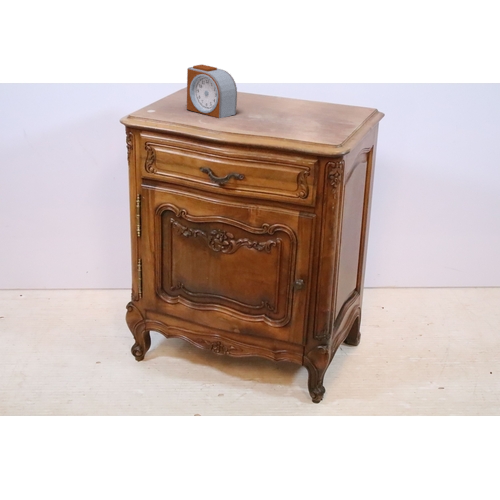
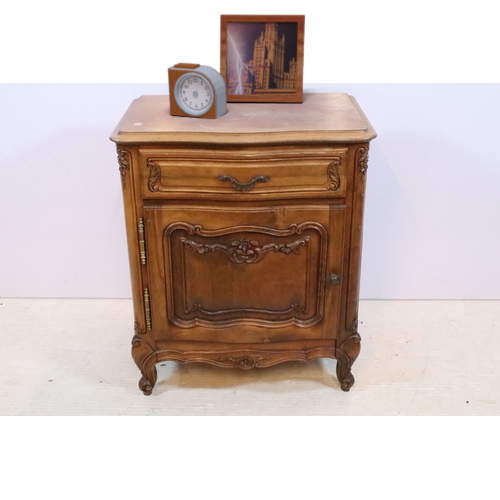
picture frame: none [243,26,331,116] -> present [220,14,305,103]

